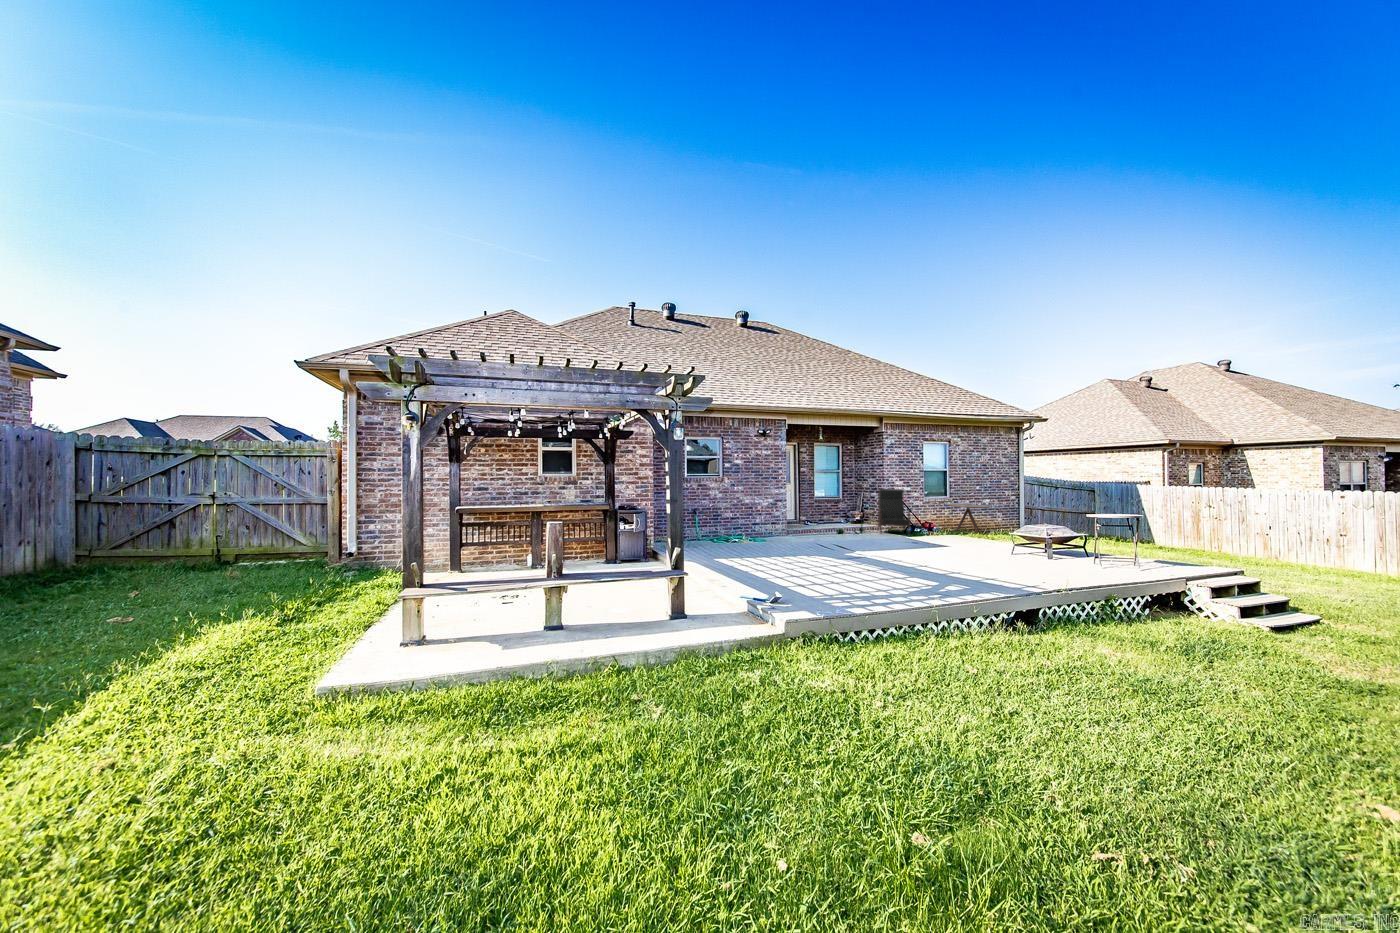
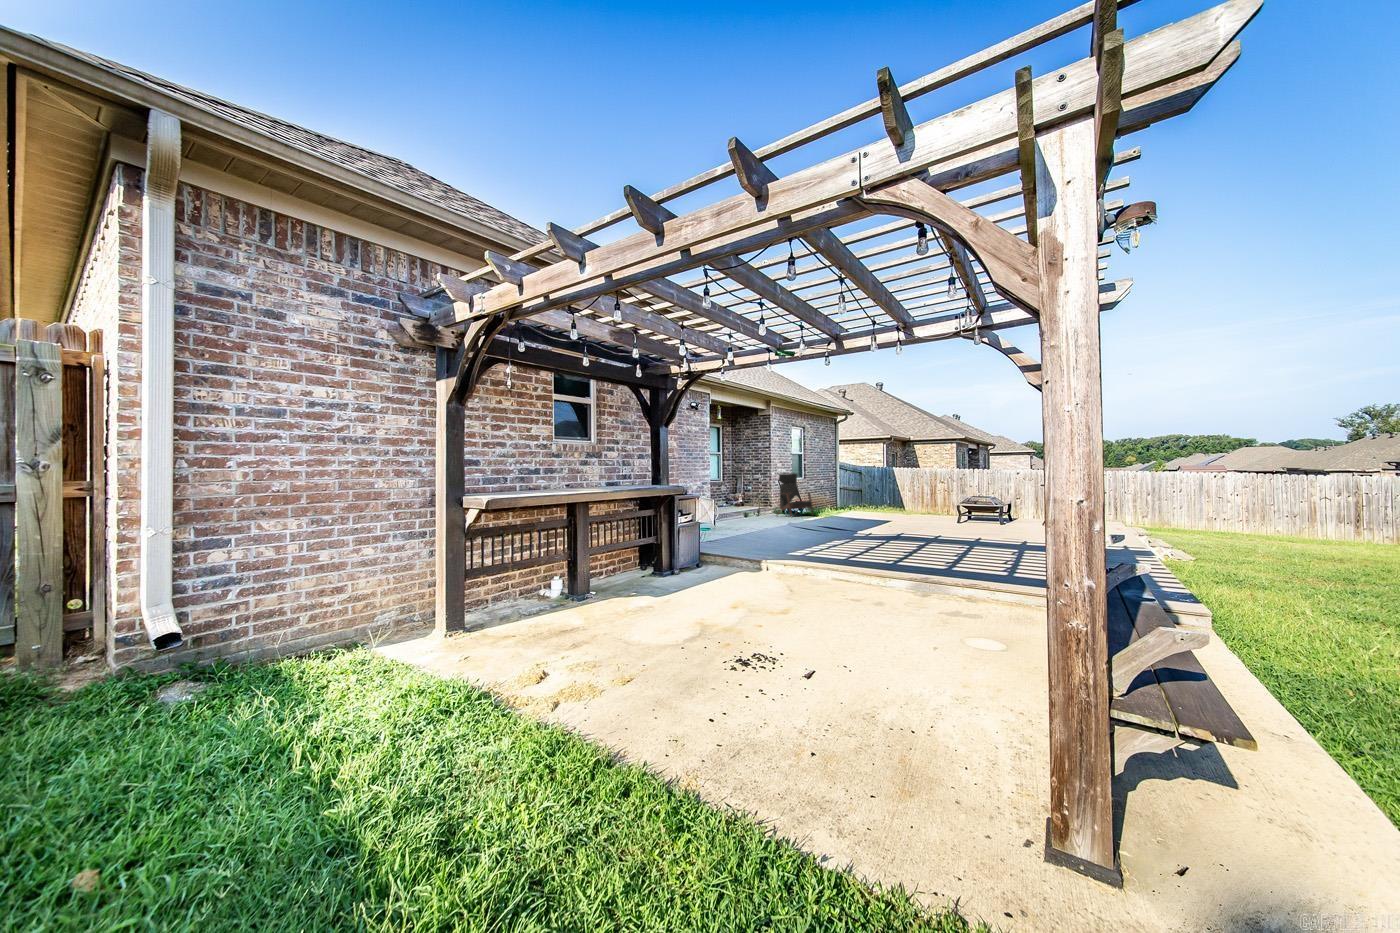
round table: present [948,504,989,532] -> none [814,487,849,511]

